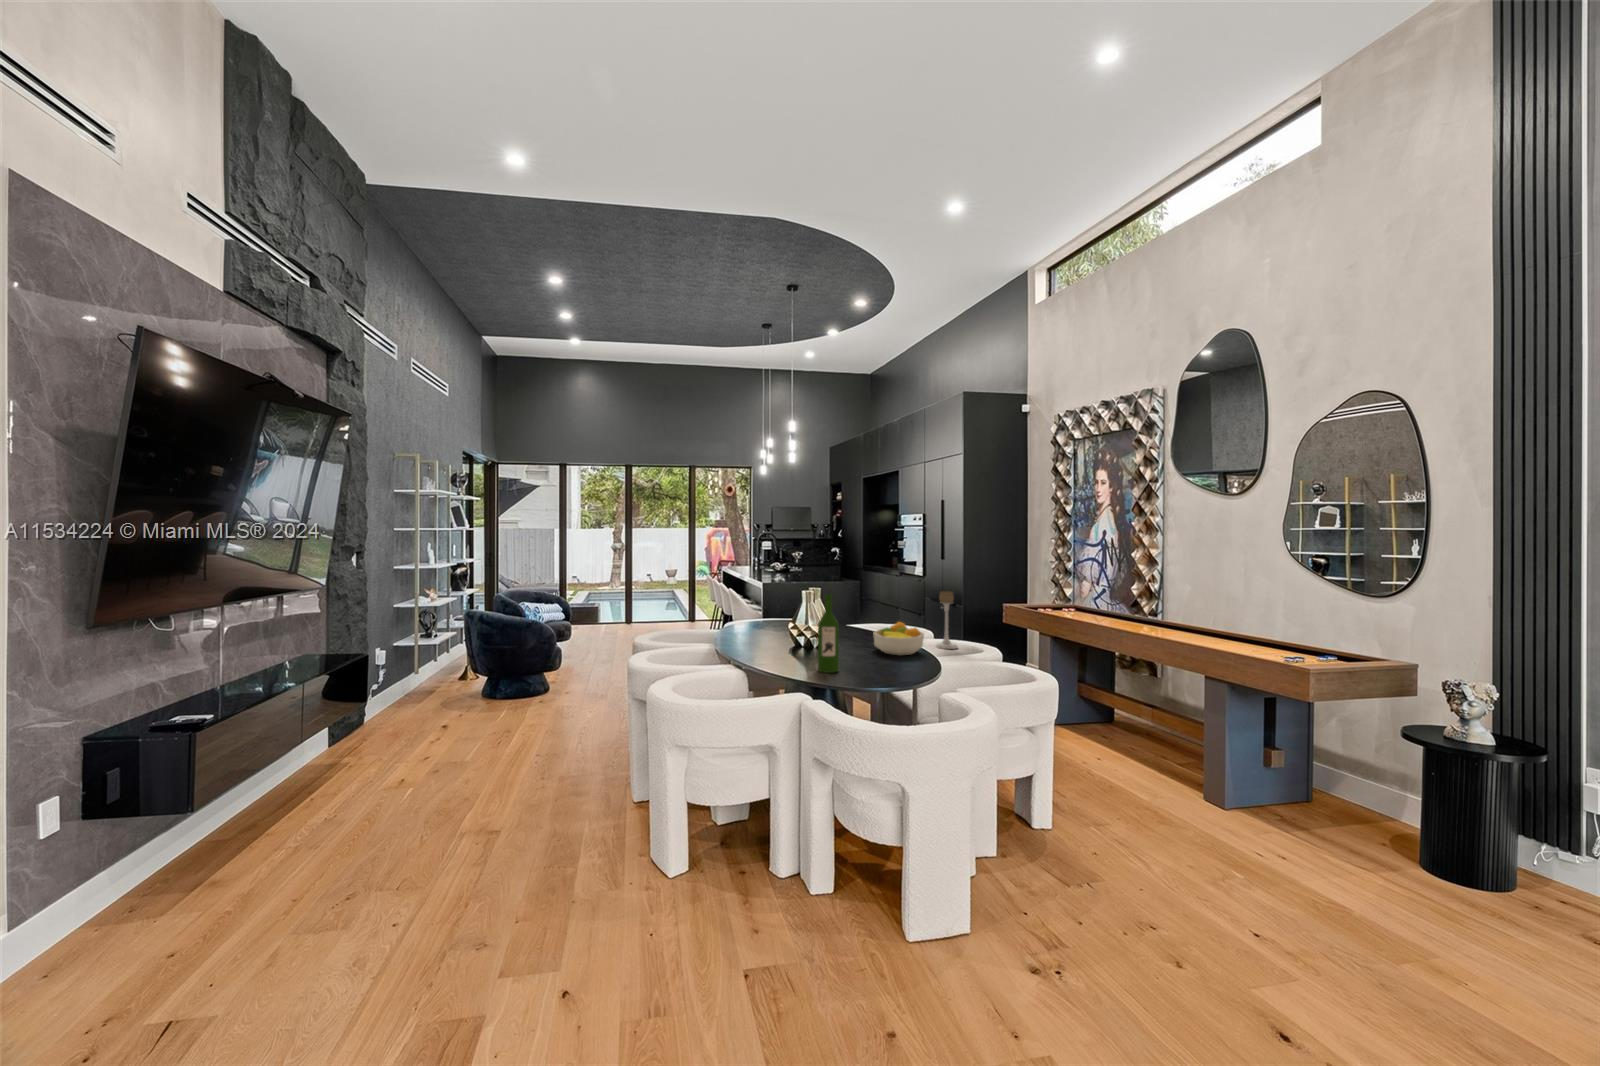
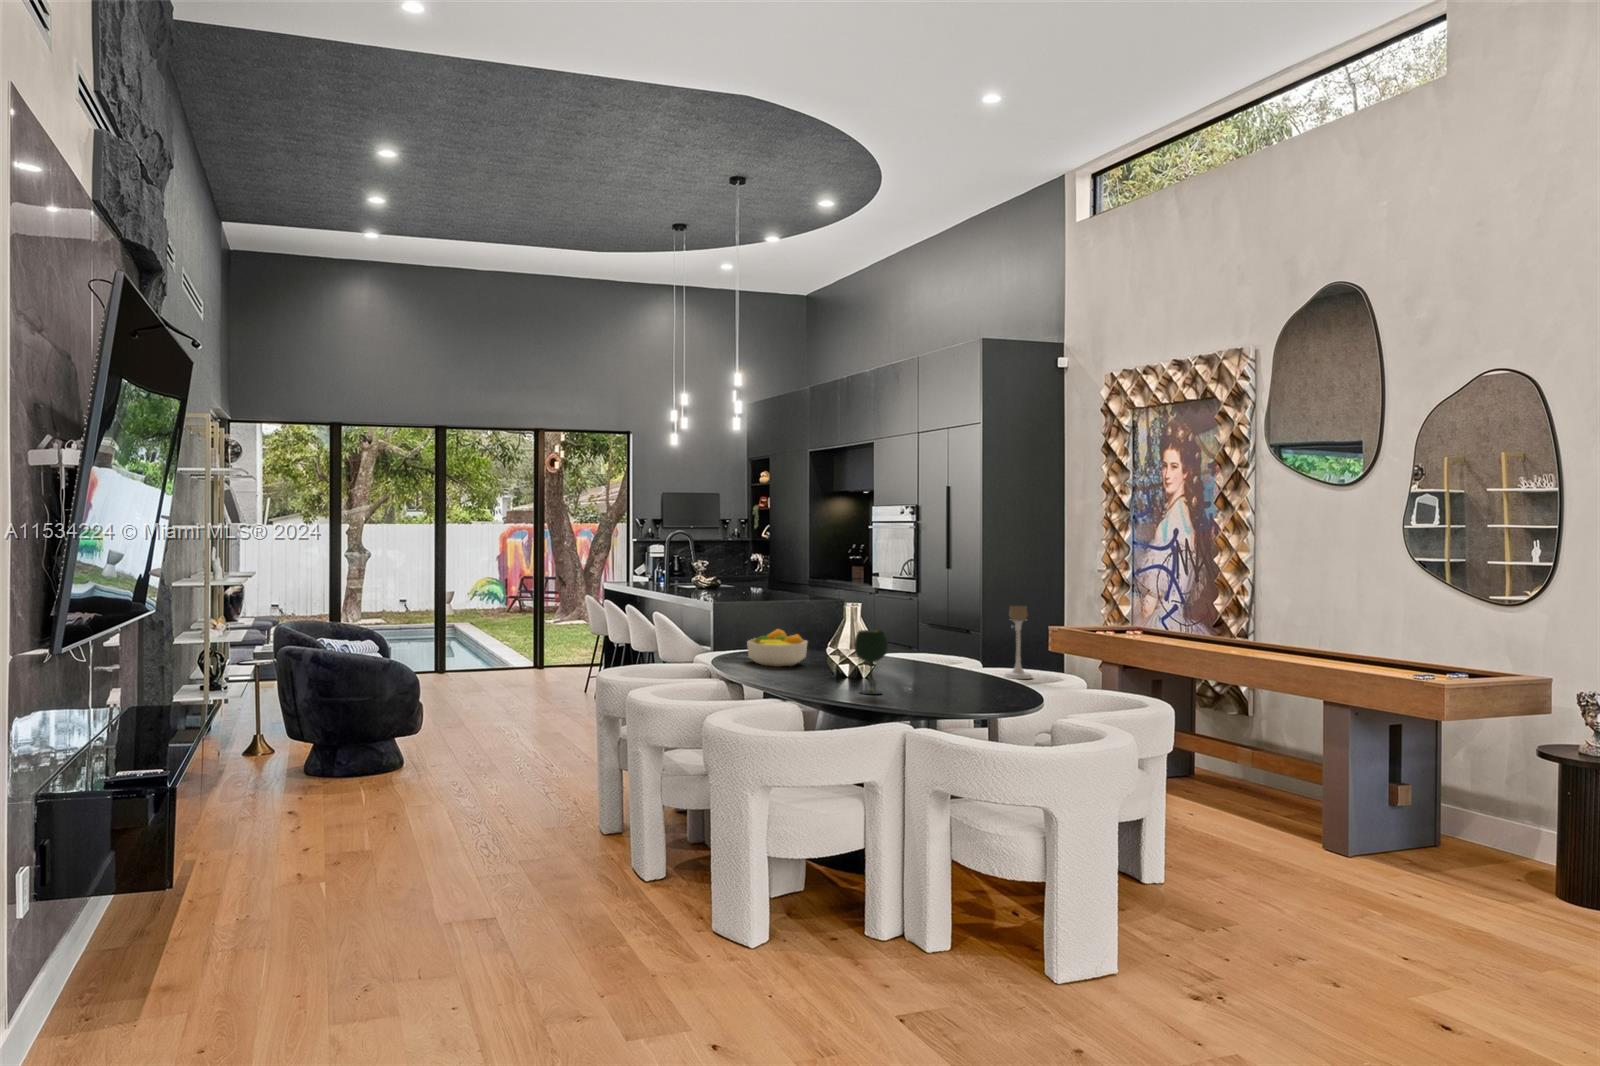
wine bottle: present [818,594,839,673] -> none [900,605,926,702]
wine glass: none [789,612,815,664] -> present [854,630,888,694]
fruit bowl: present [873,622,924,656] -> present [747,629,807,667]

